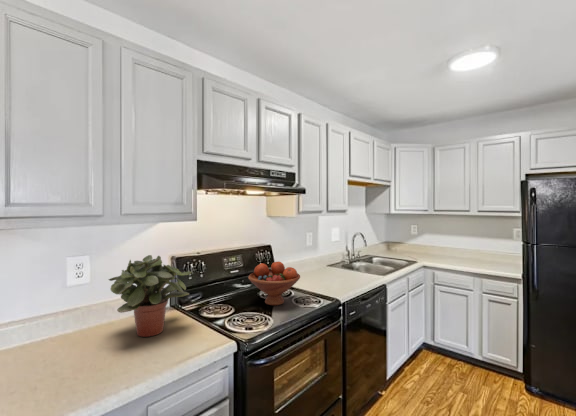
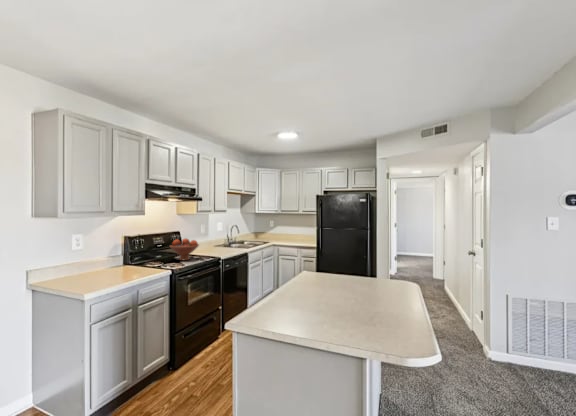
potted plant: present [109,255,192,337] -> none [102,231,144,271]

